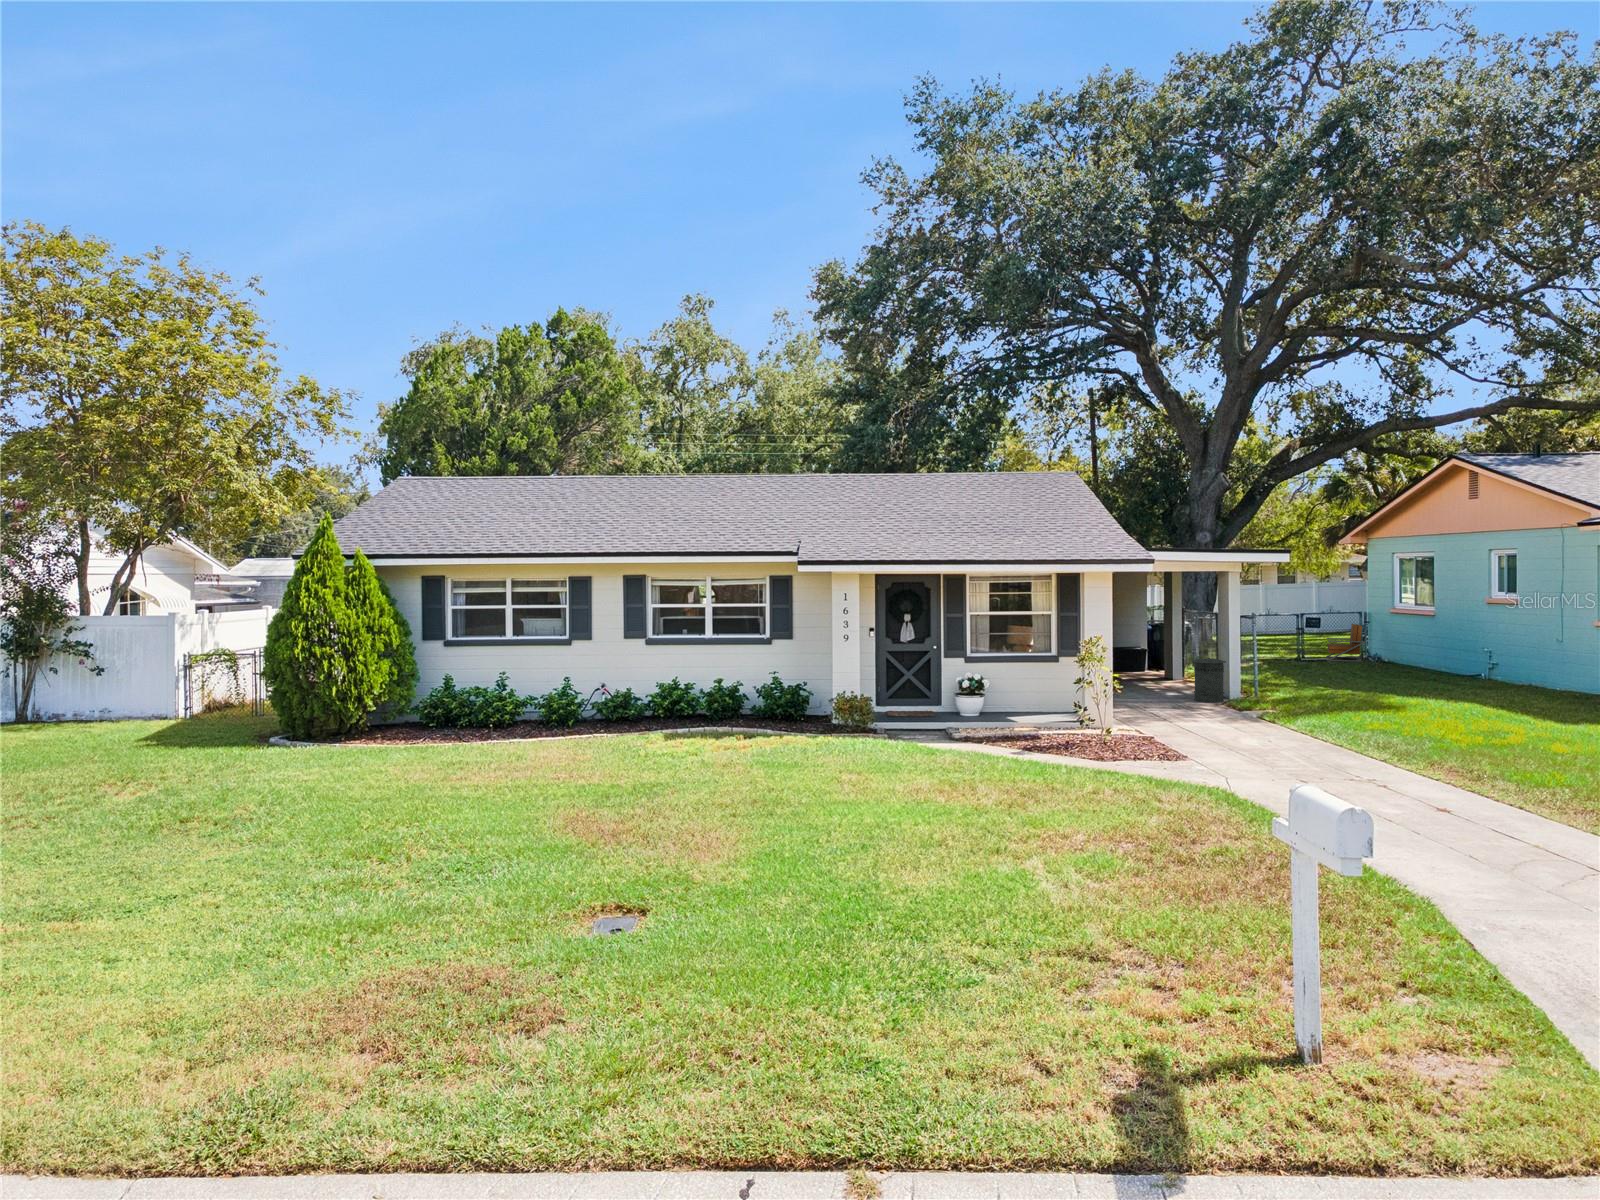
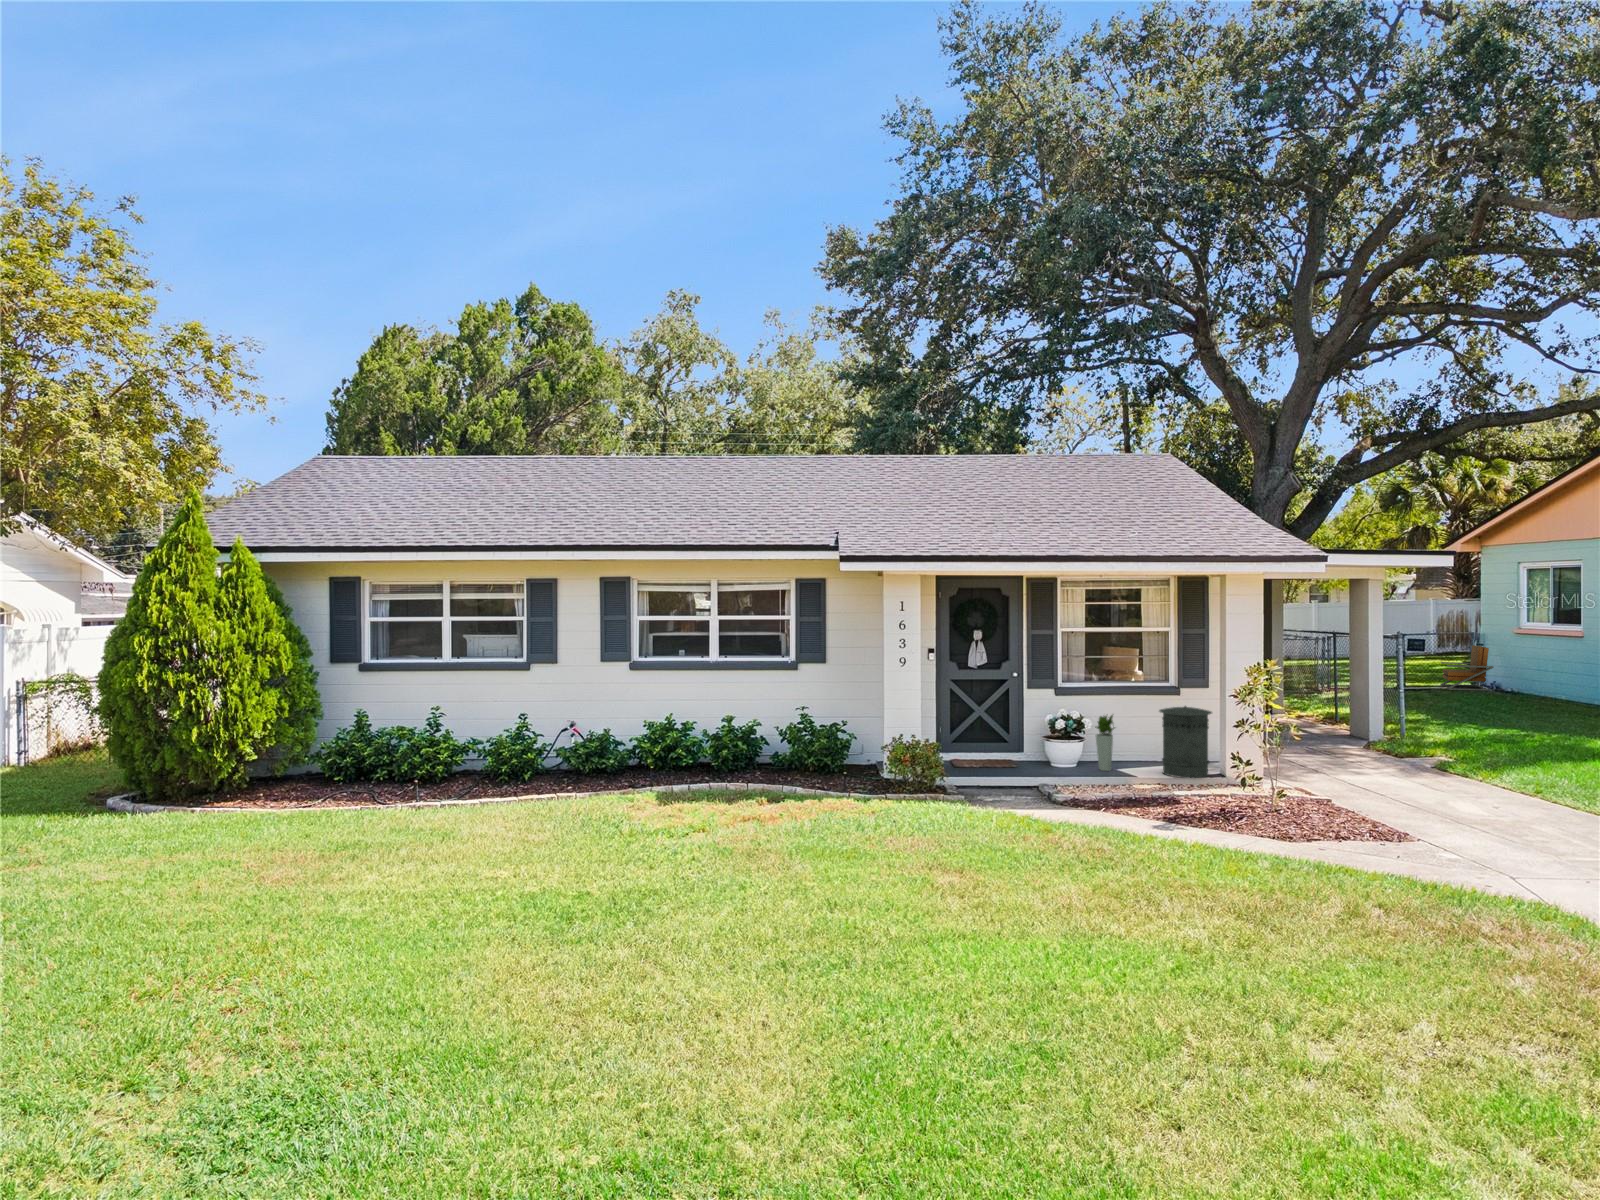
trash can: present [1192,658,1226,702] -> present [1159,706,1212,778]
planter: none [993,676,1011,719] -> present [1095,715,1115,771]

